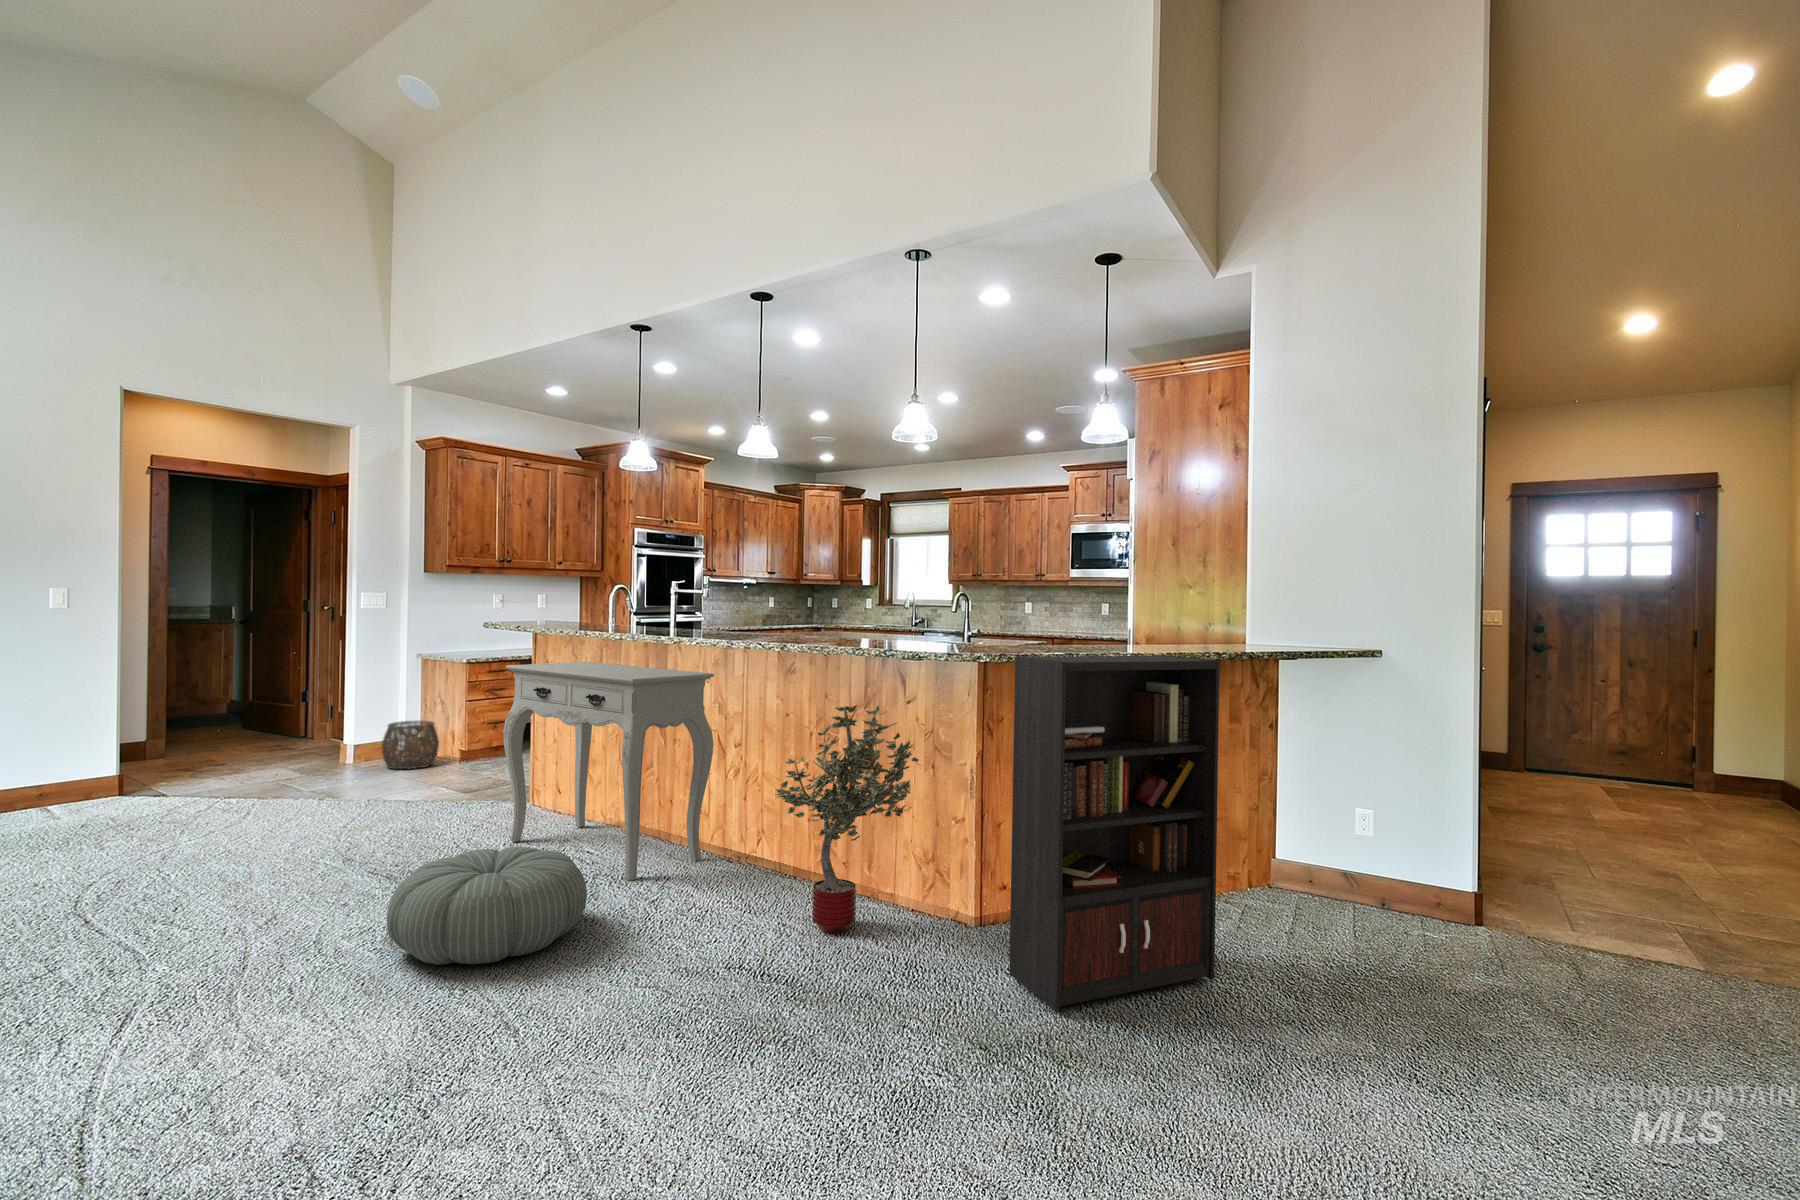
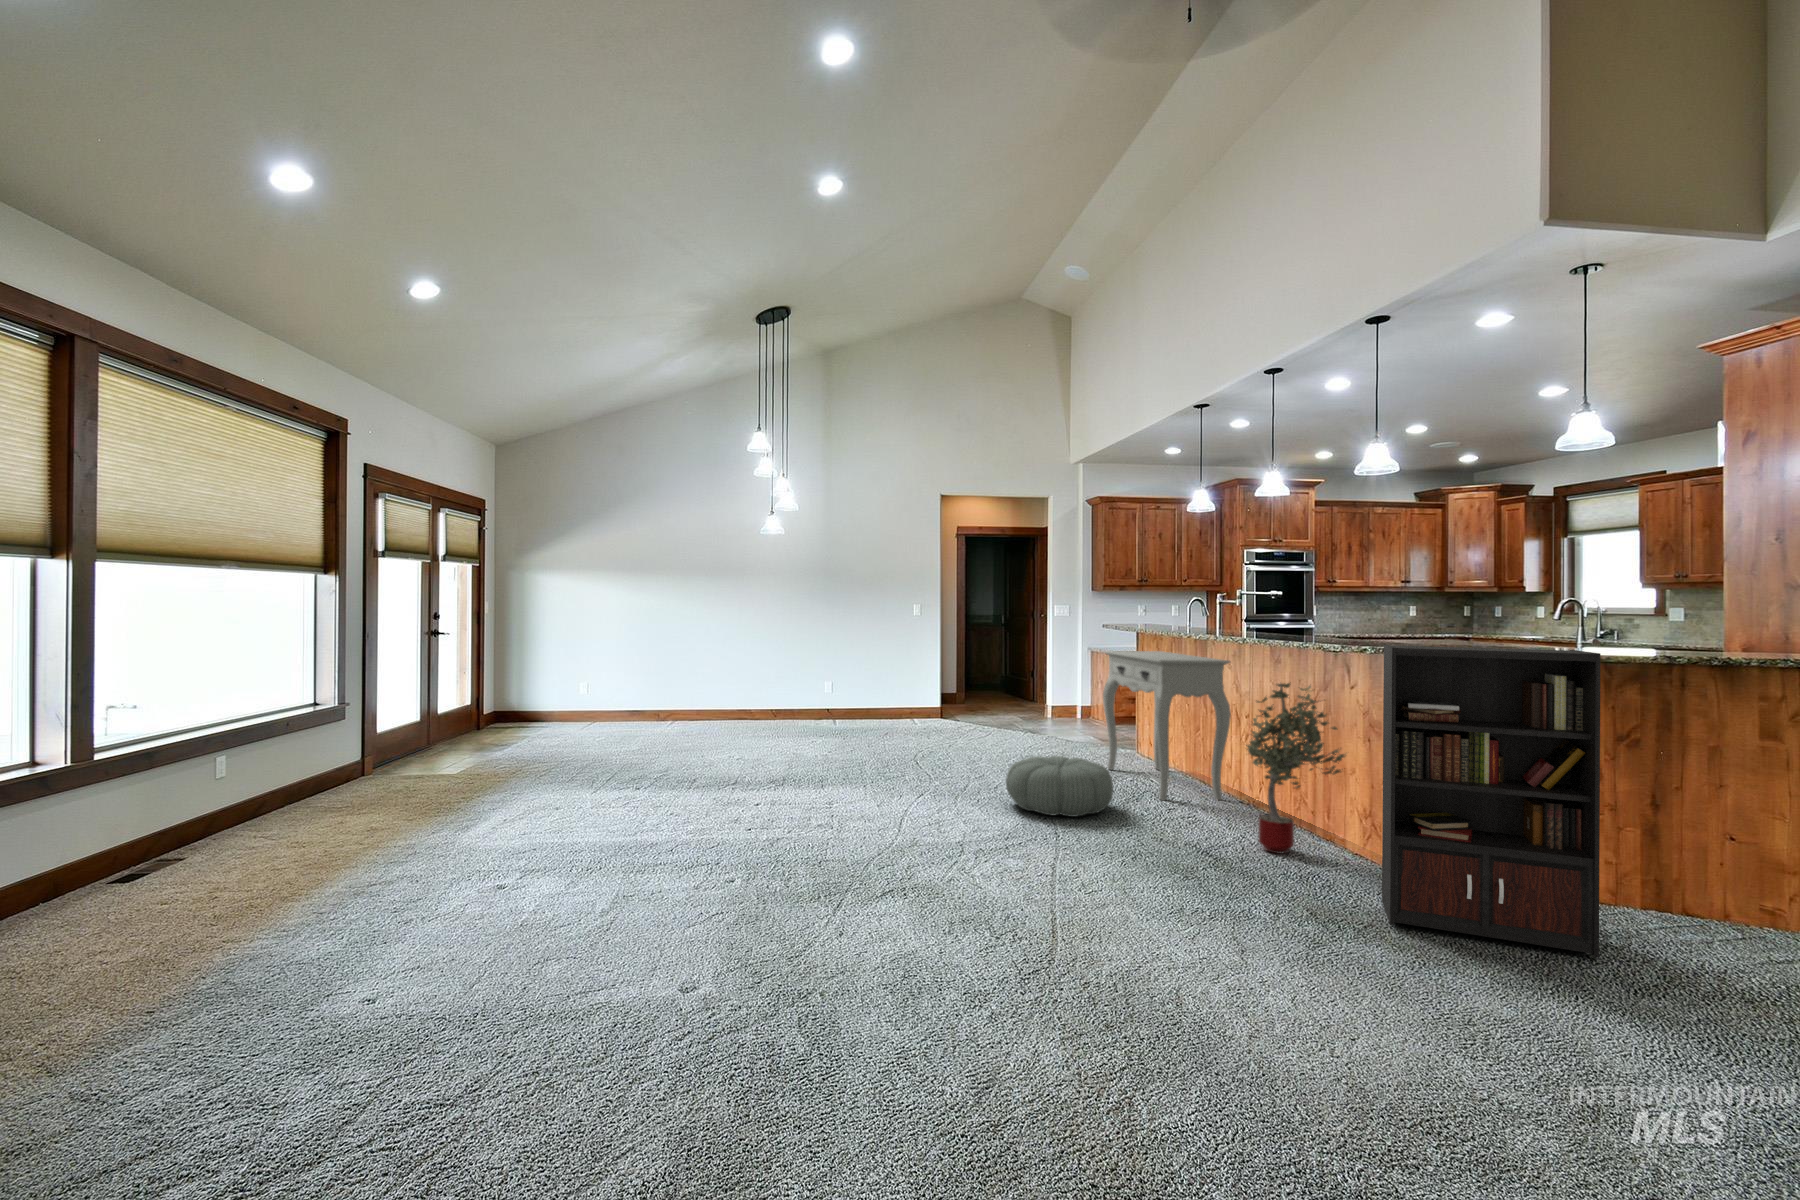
woven basket: present [382,721,439,770] -> none [1065,693,1101,725]

